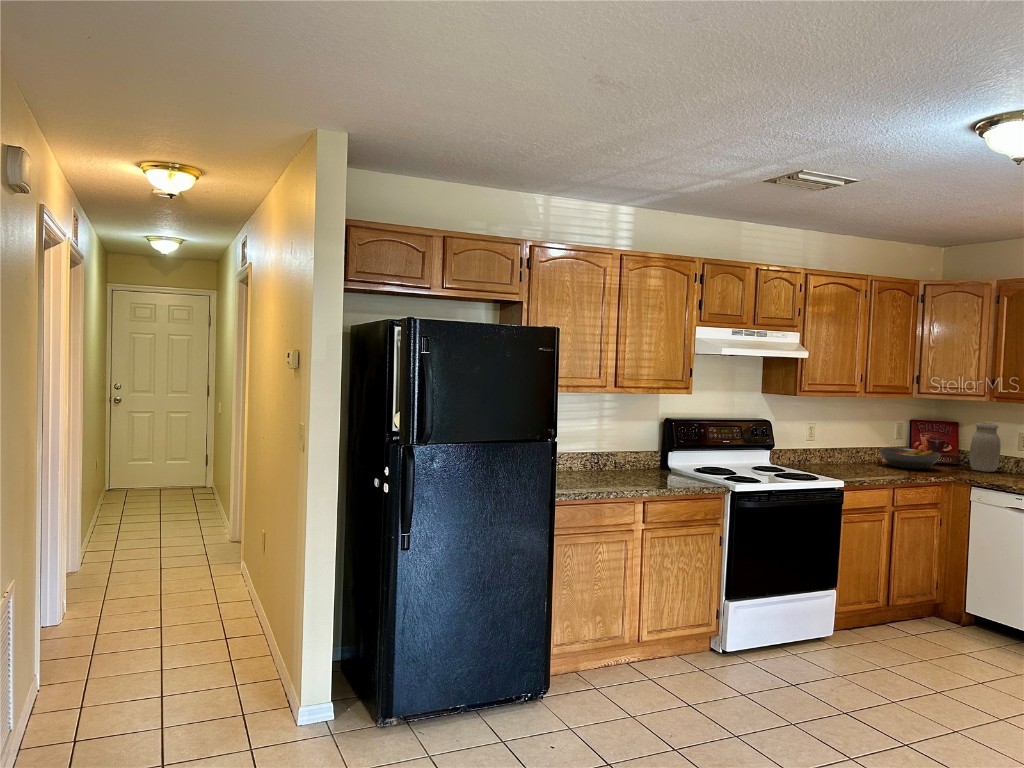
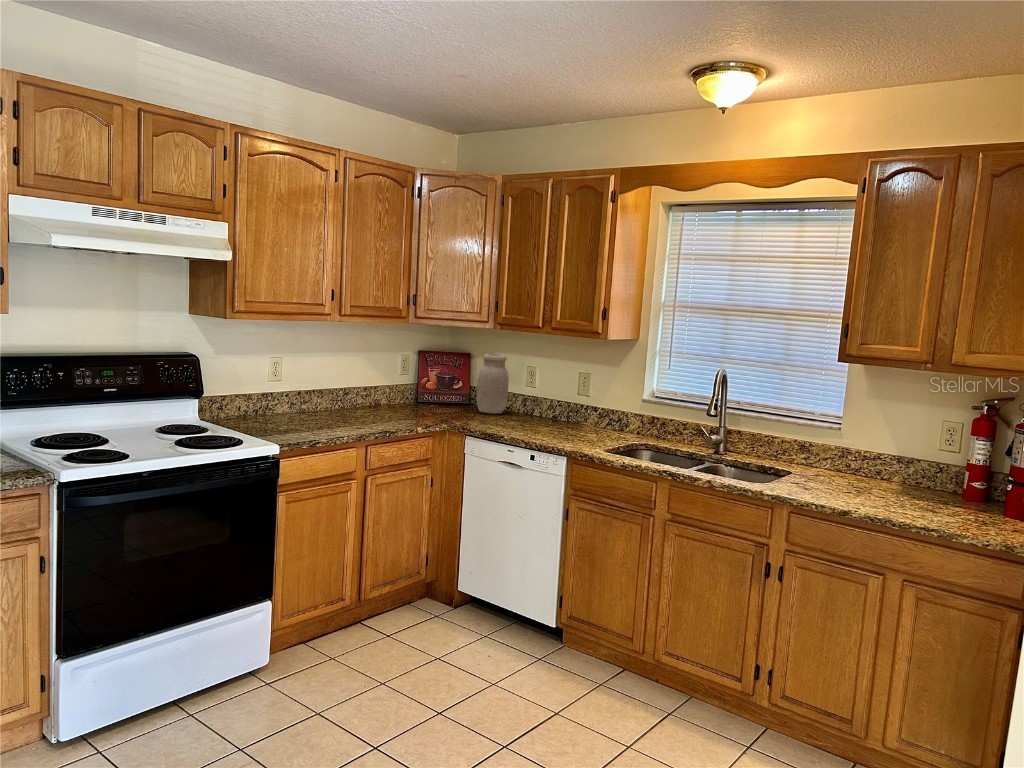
fruit bowl: present [879,448,941,469] -> none [369,387,441,414]

